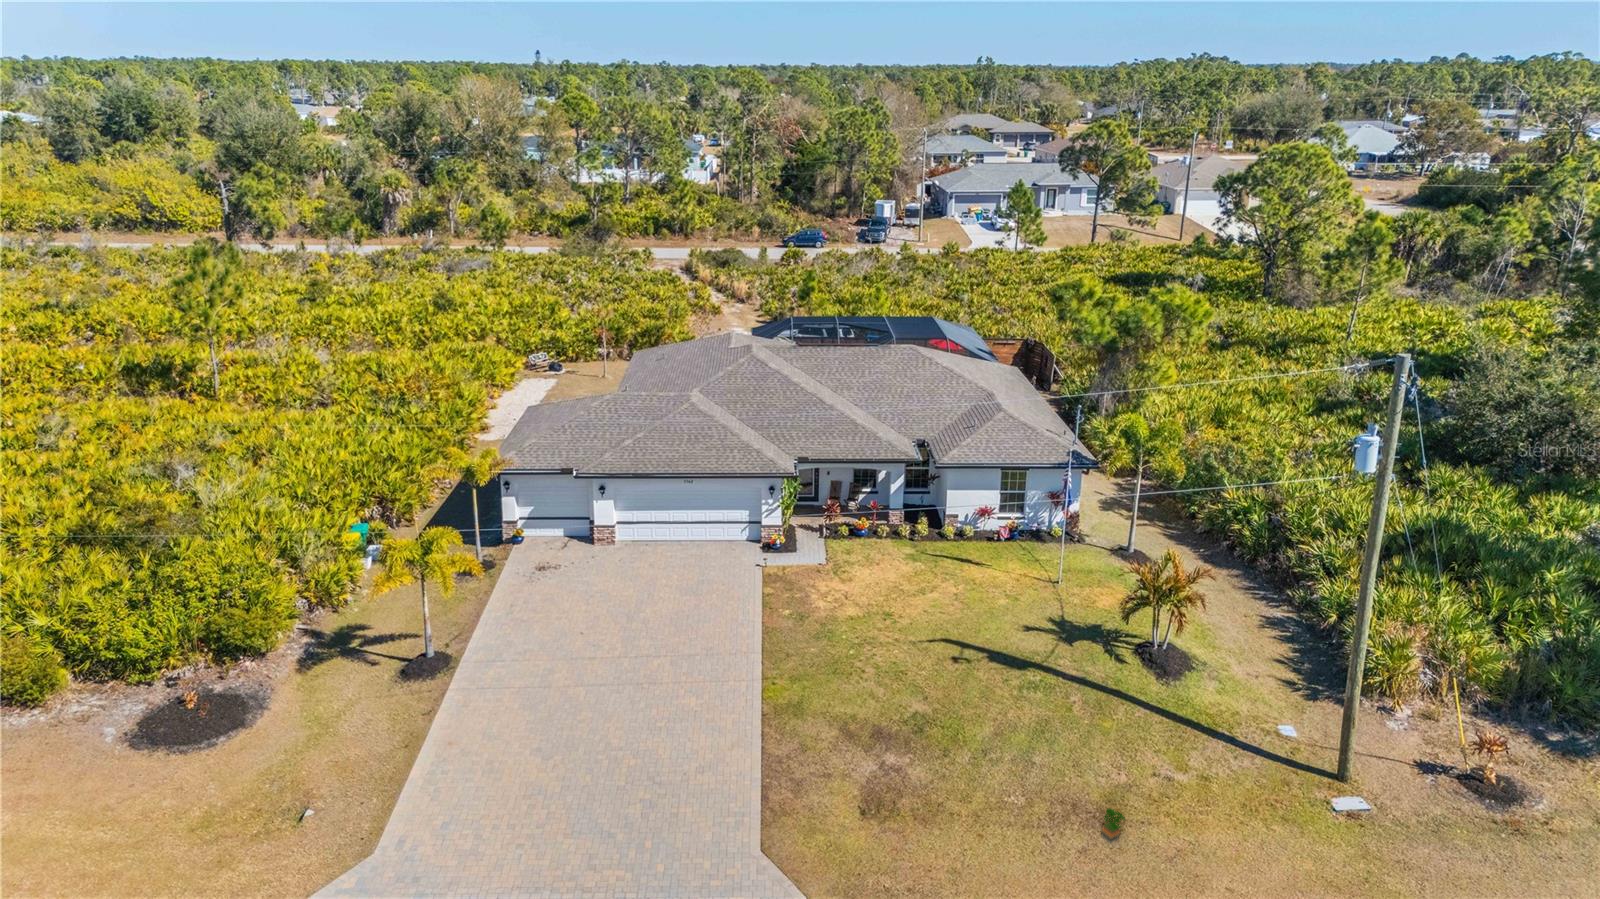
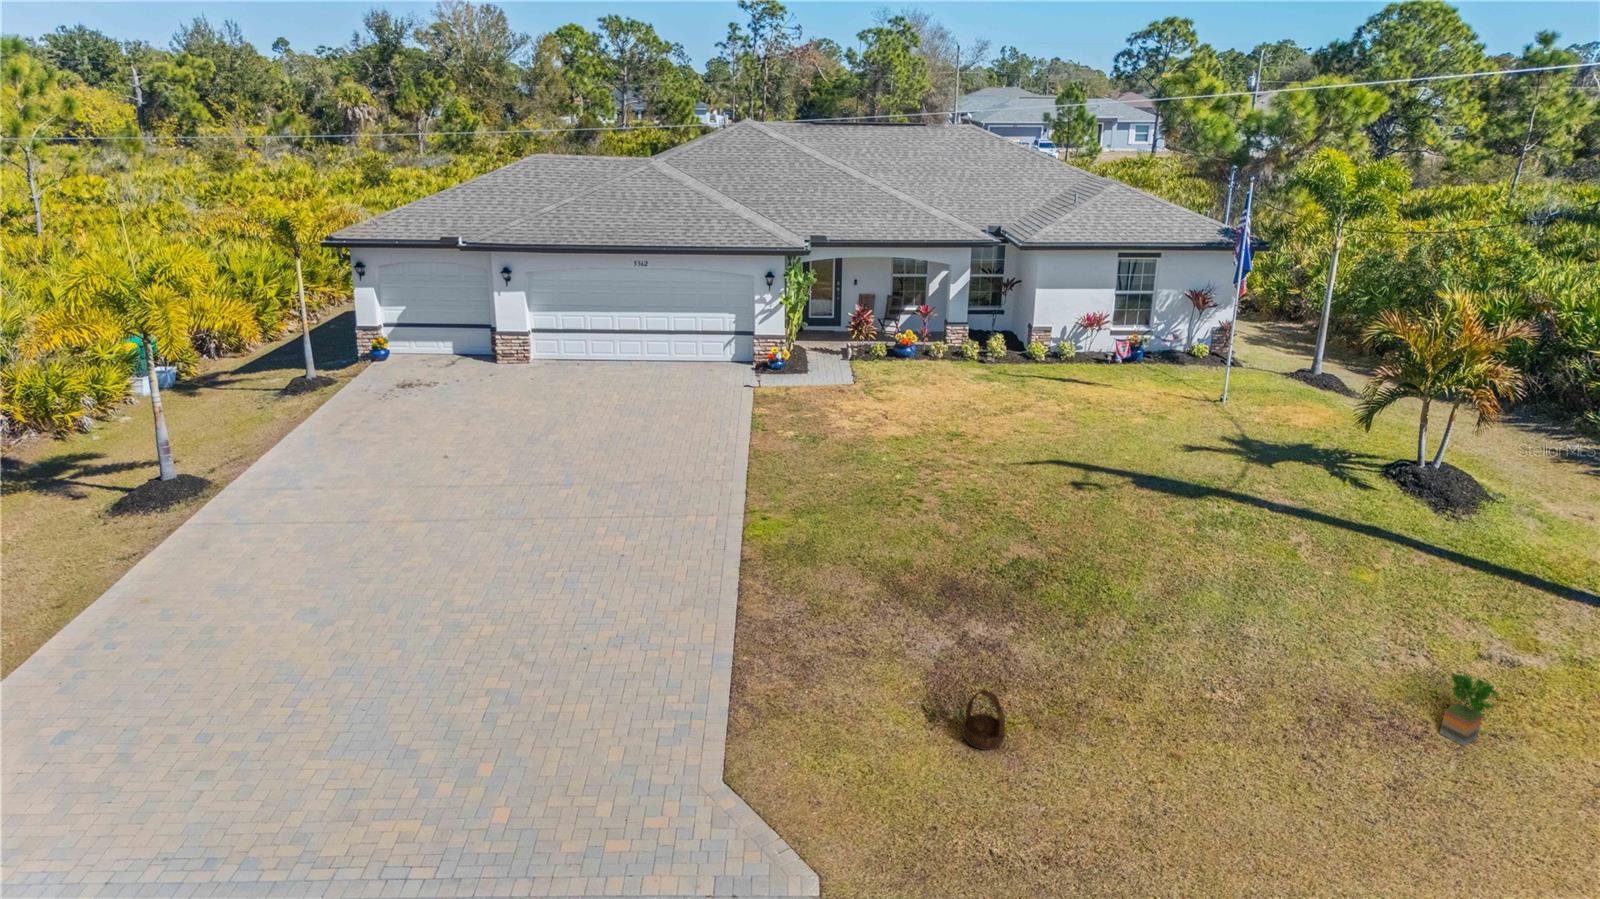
basket: none [869,817,890,847] -> present [963,690,1005,750]

